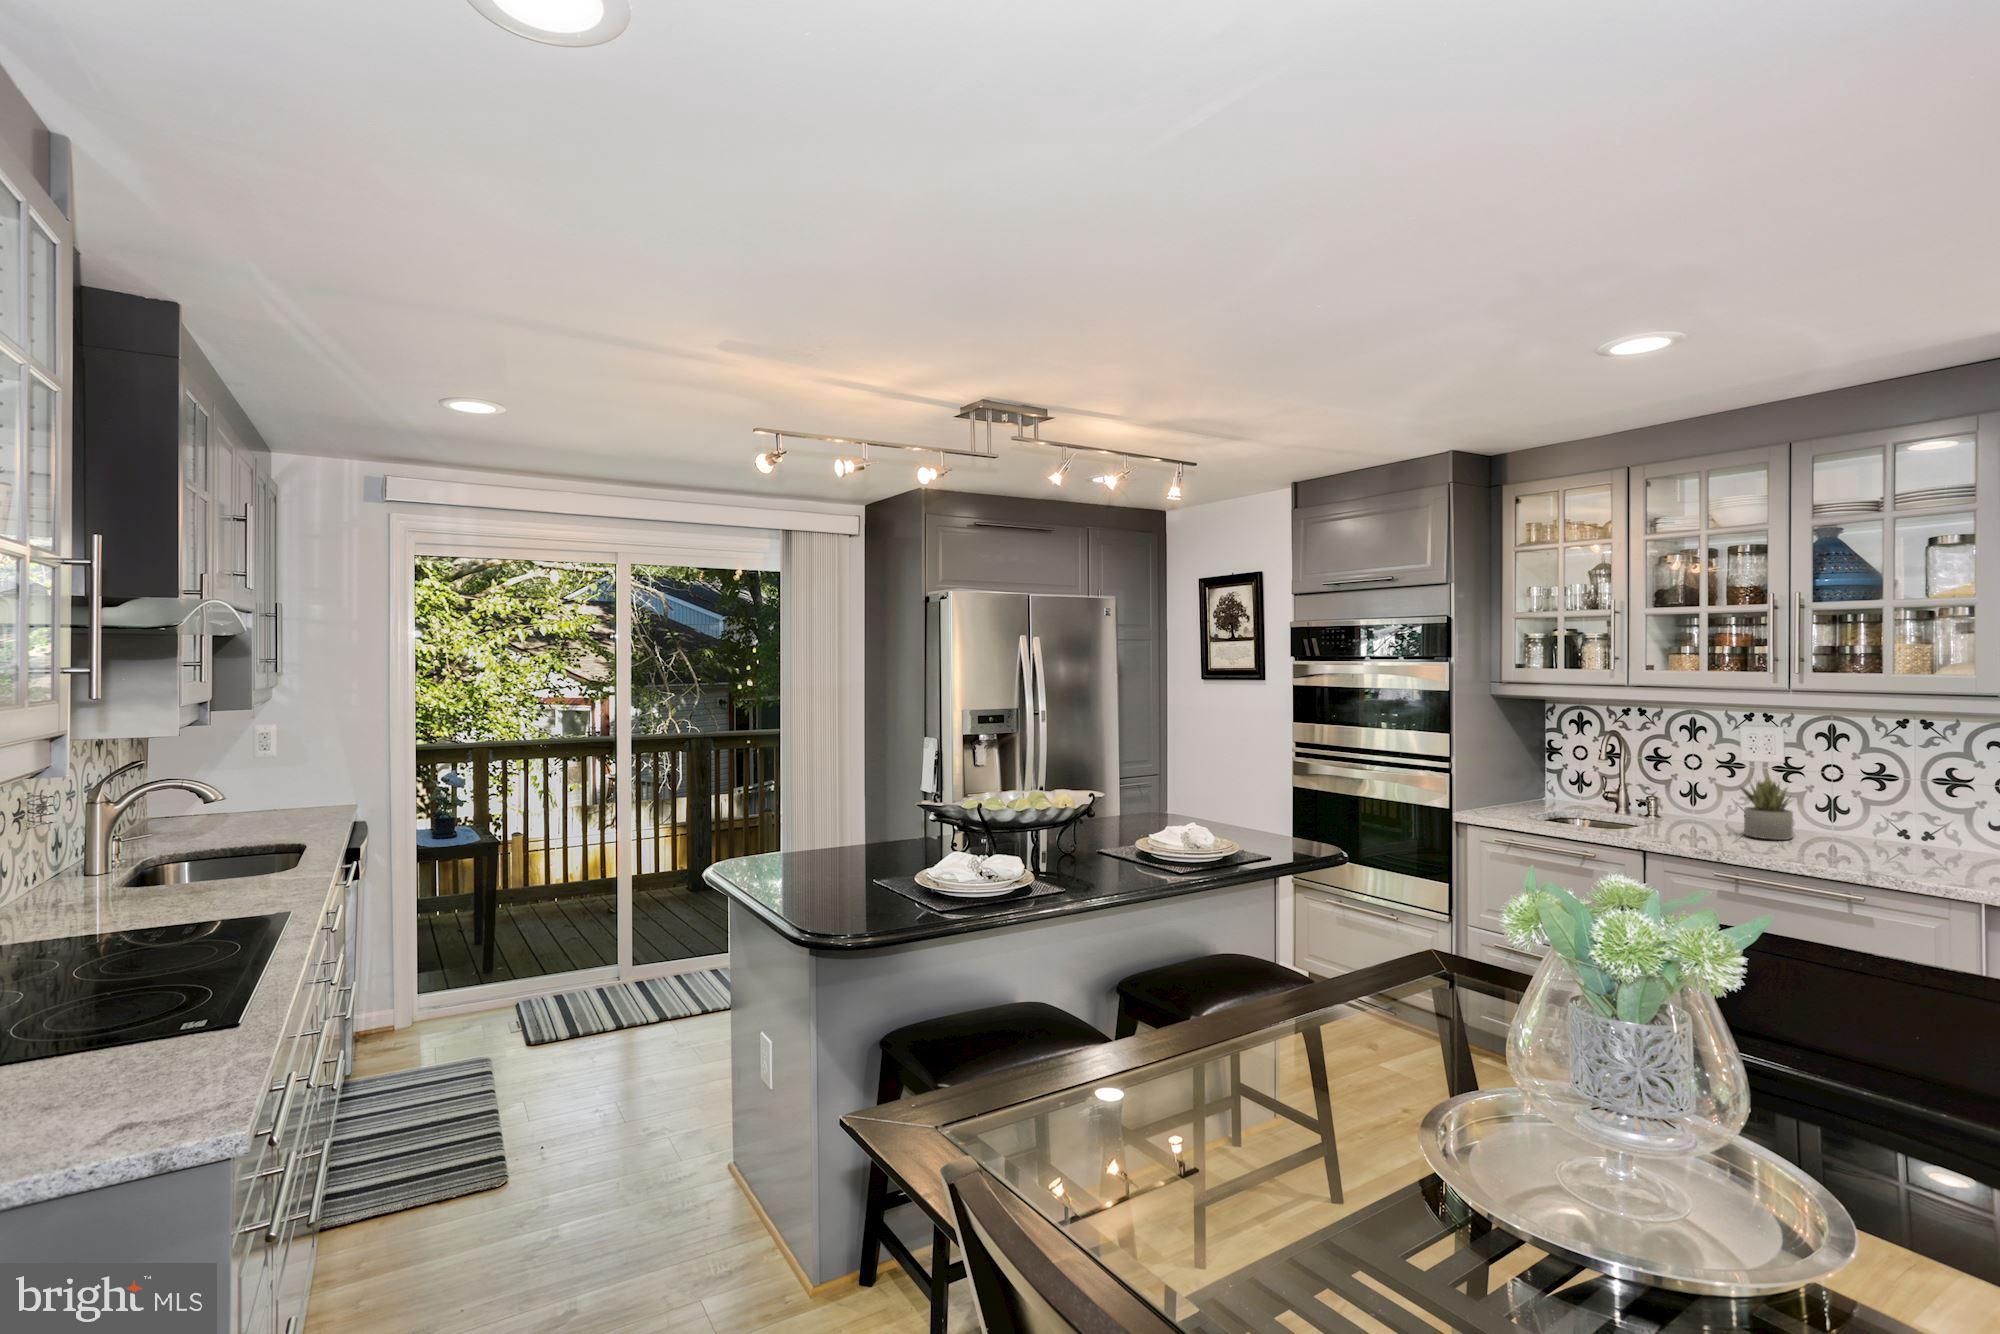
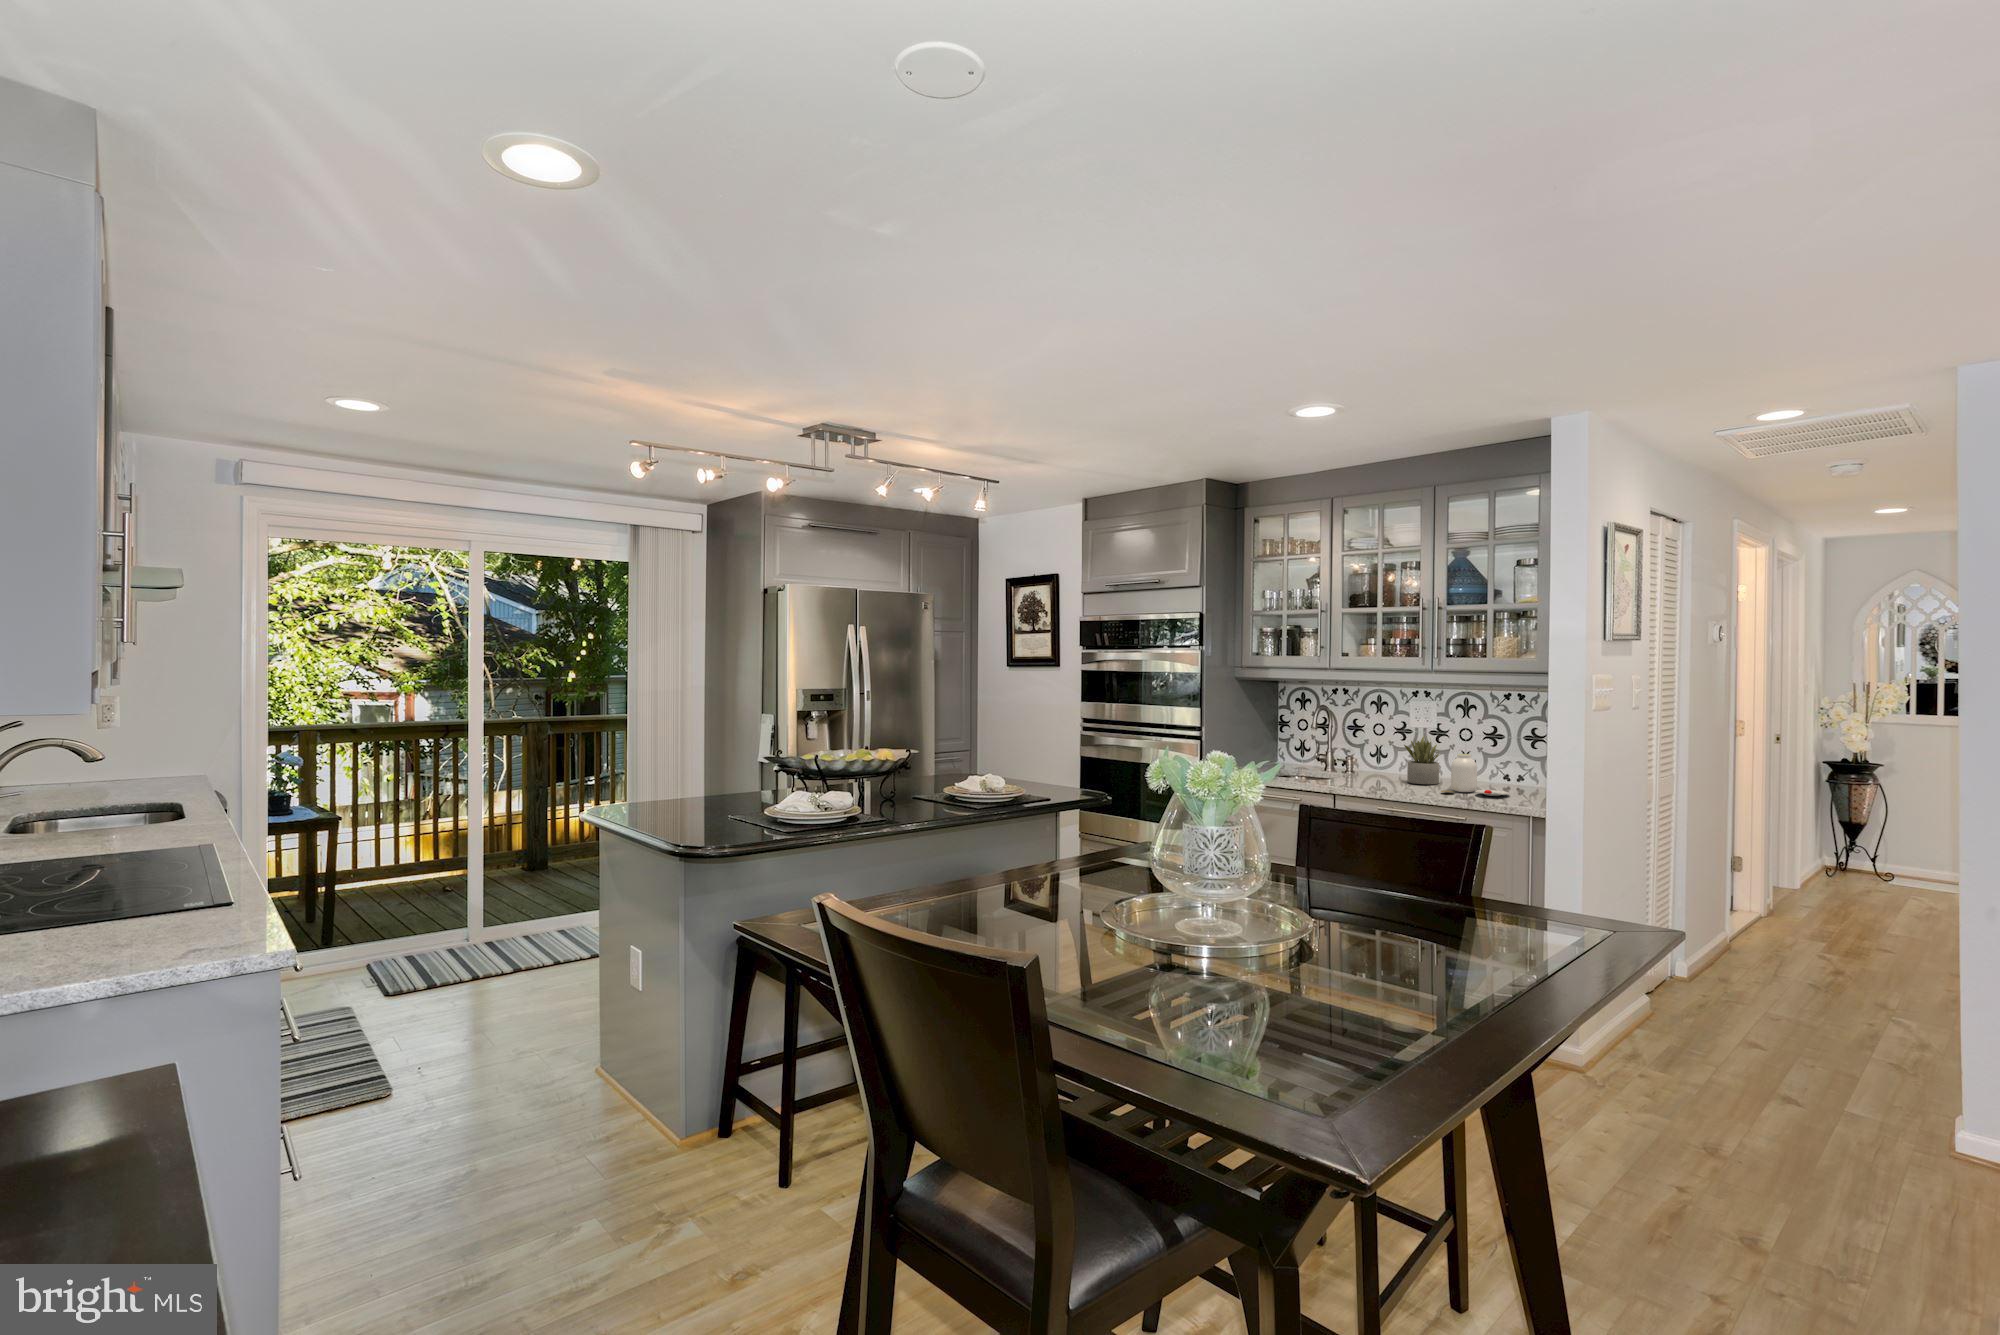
jar: none [1802,801,1914,862] -> present [1441,754,1510,796]

